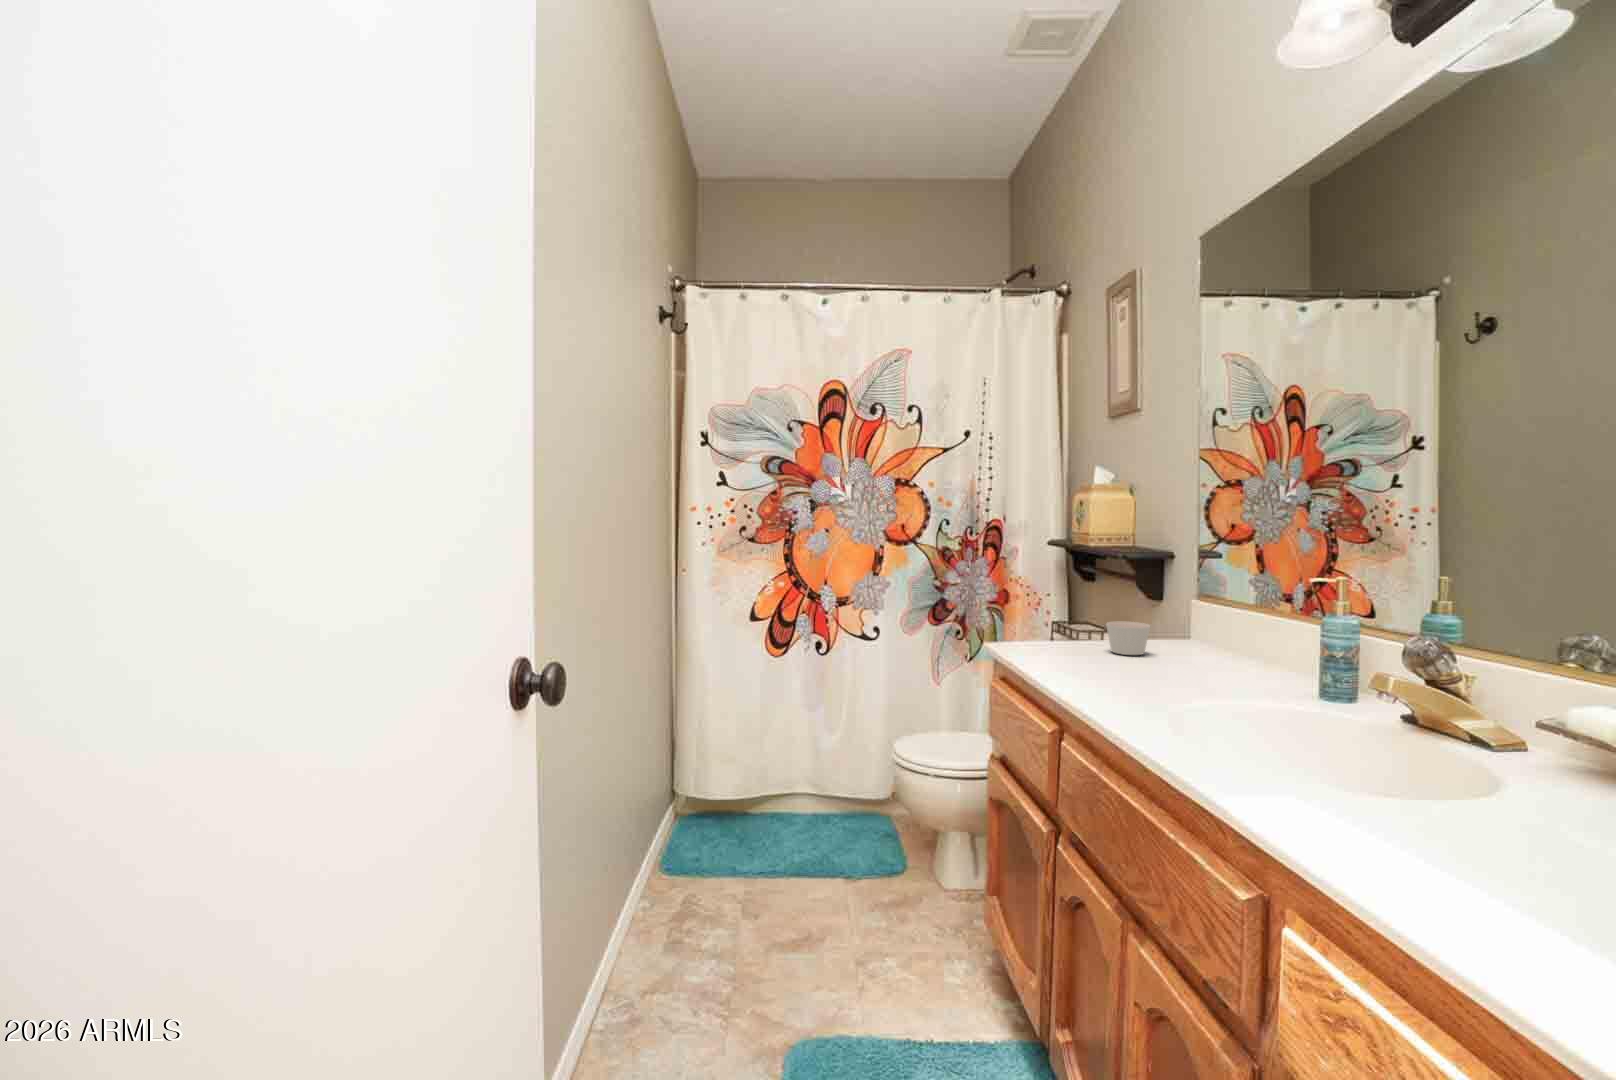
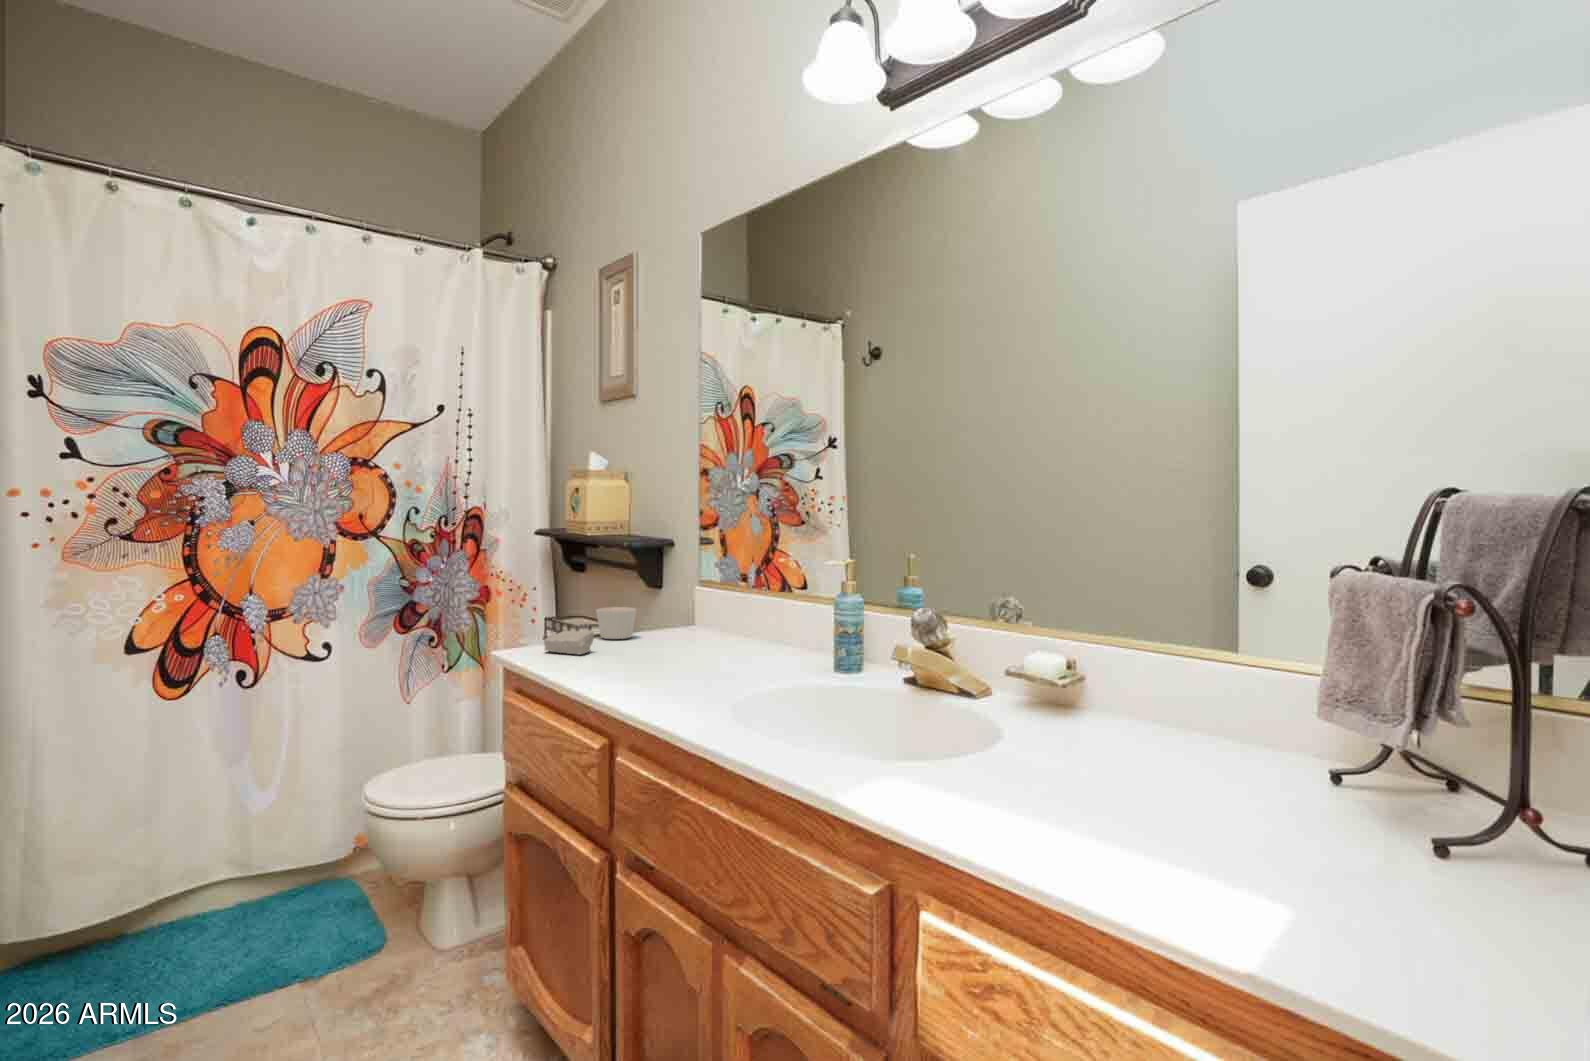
soap bar: none [1053,644,1105,670] -> present [544,630,594,654]

